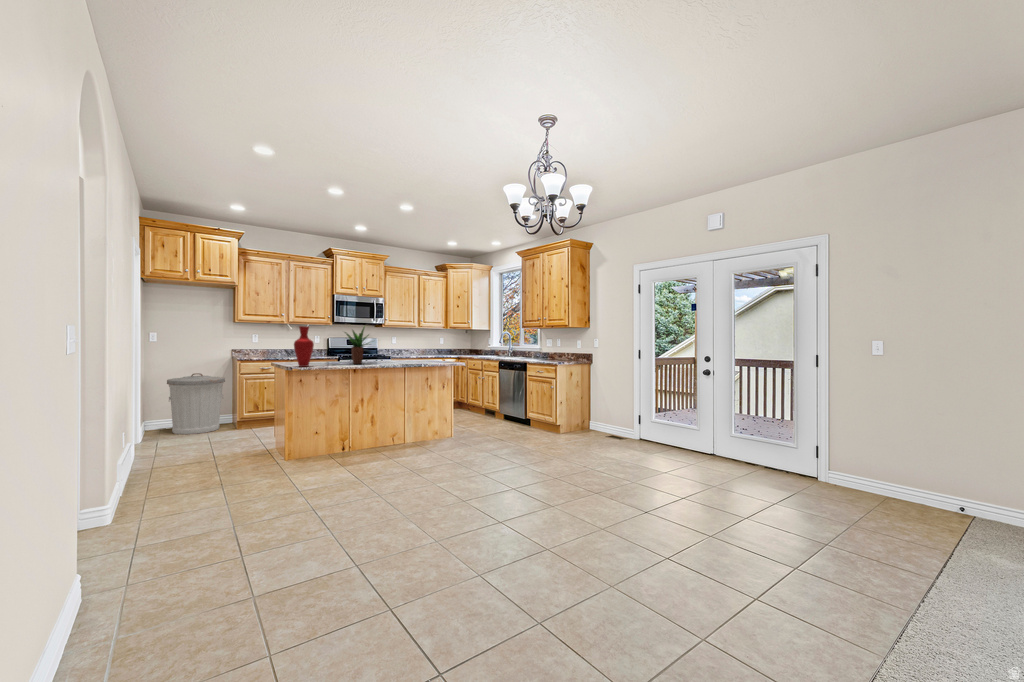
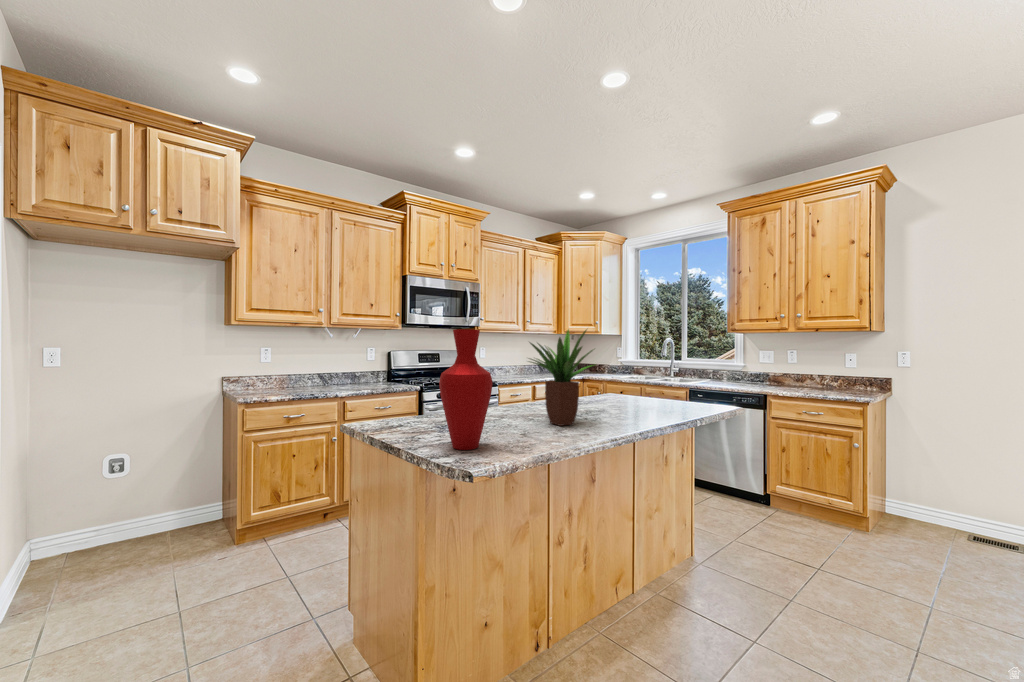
trash can: present [167,373,225,434] -> none [80,432,210,575]

